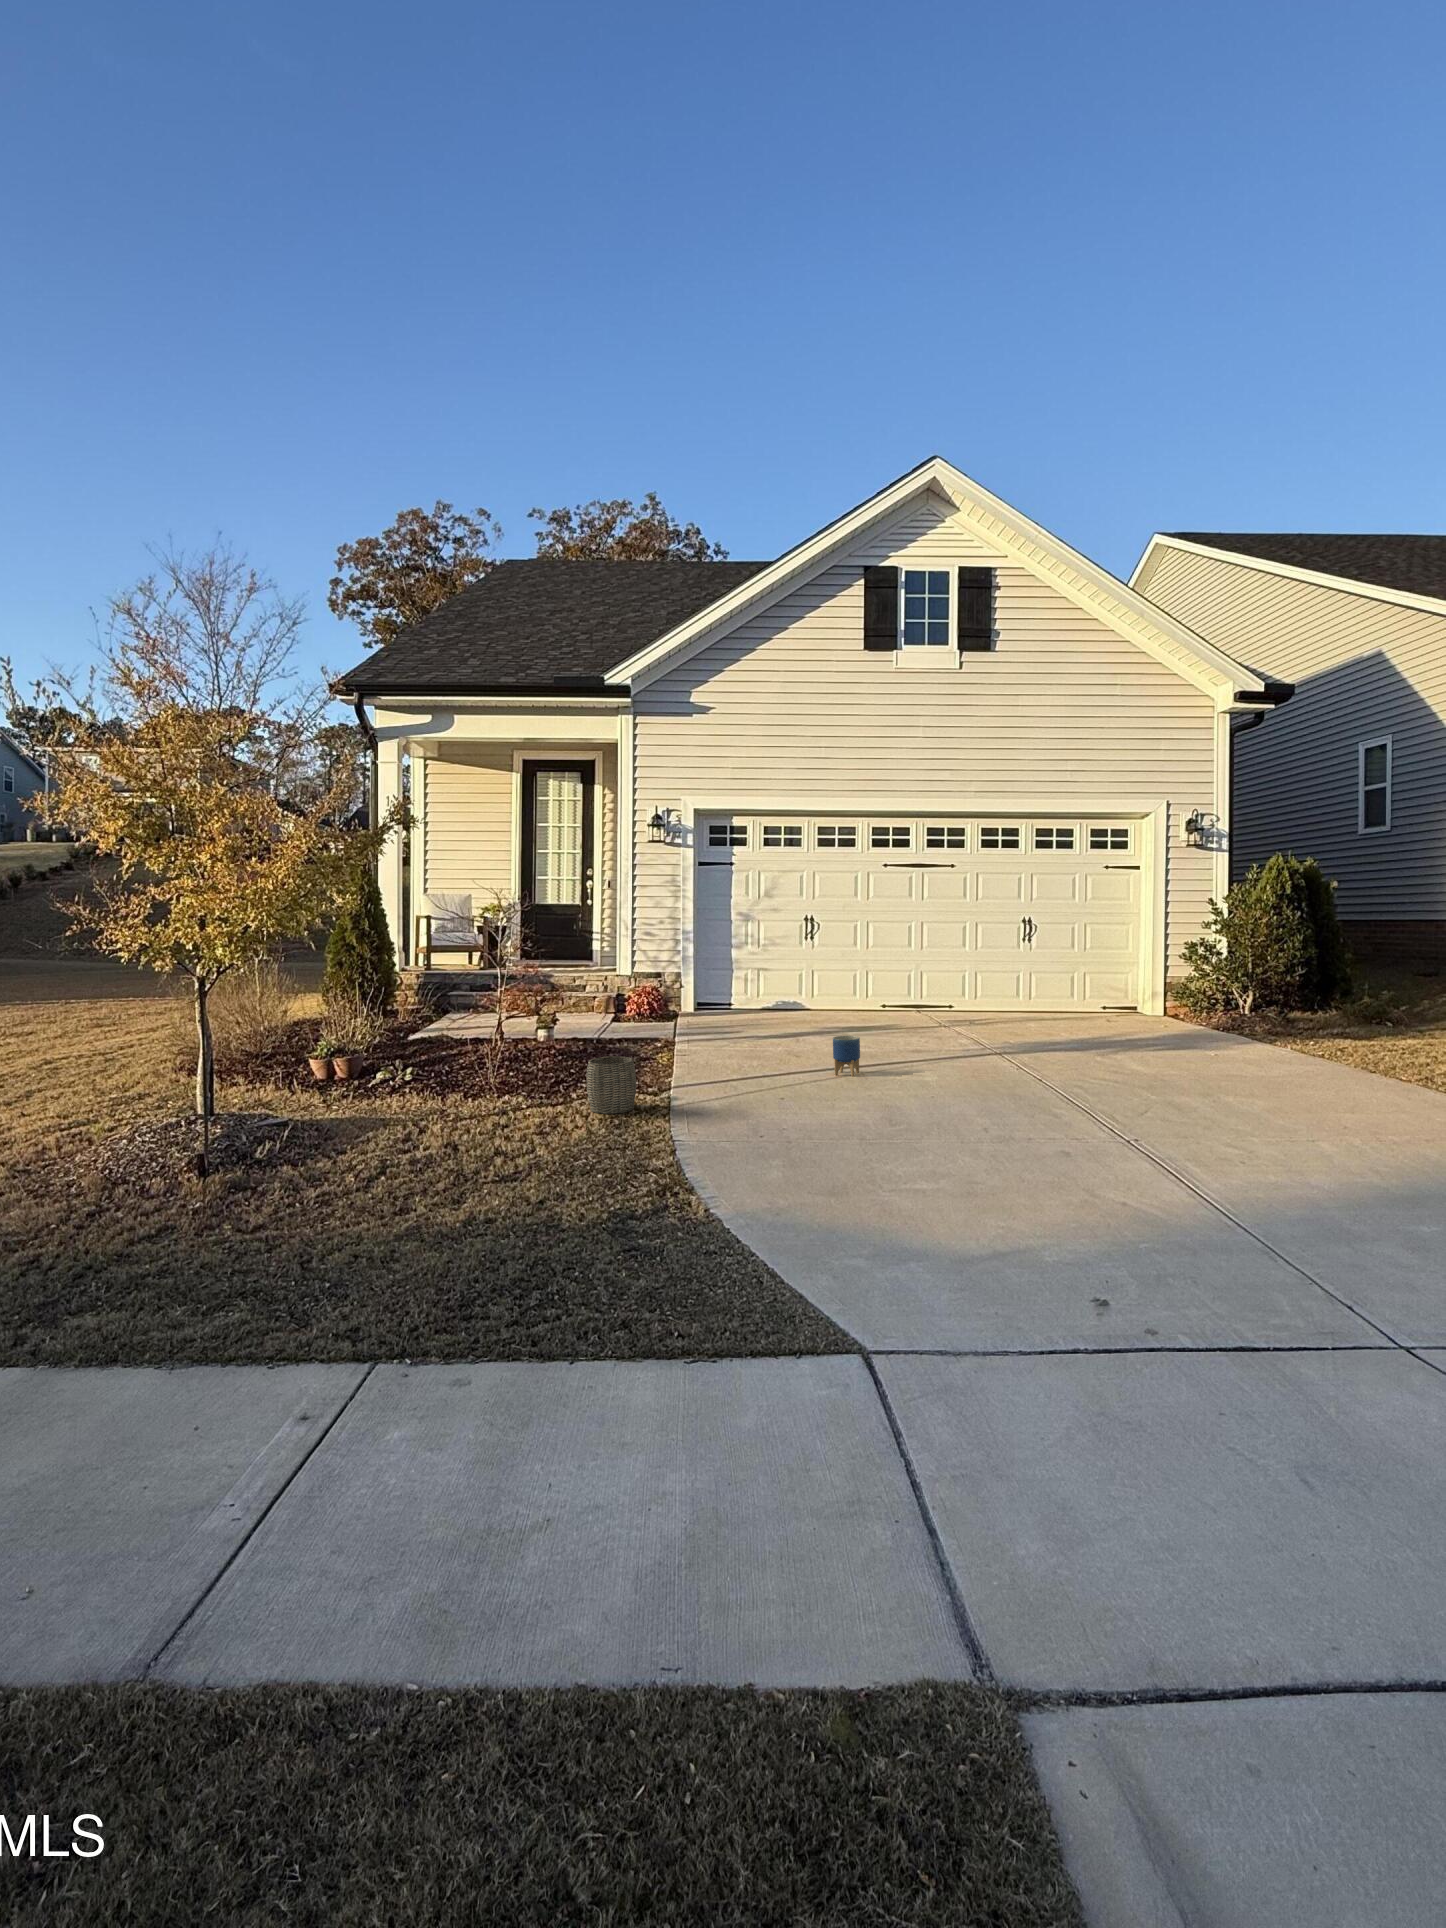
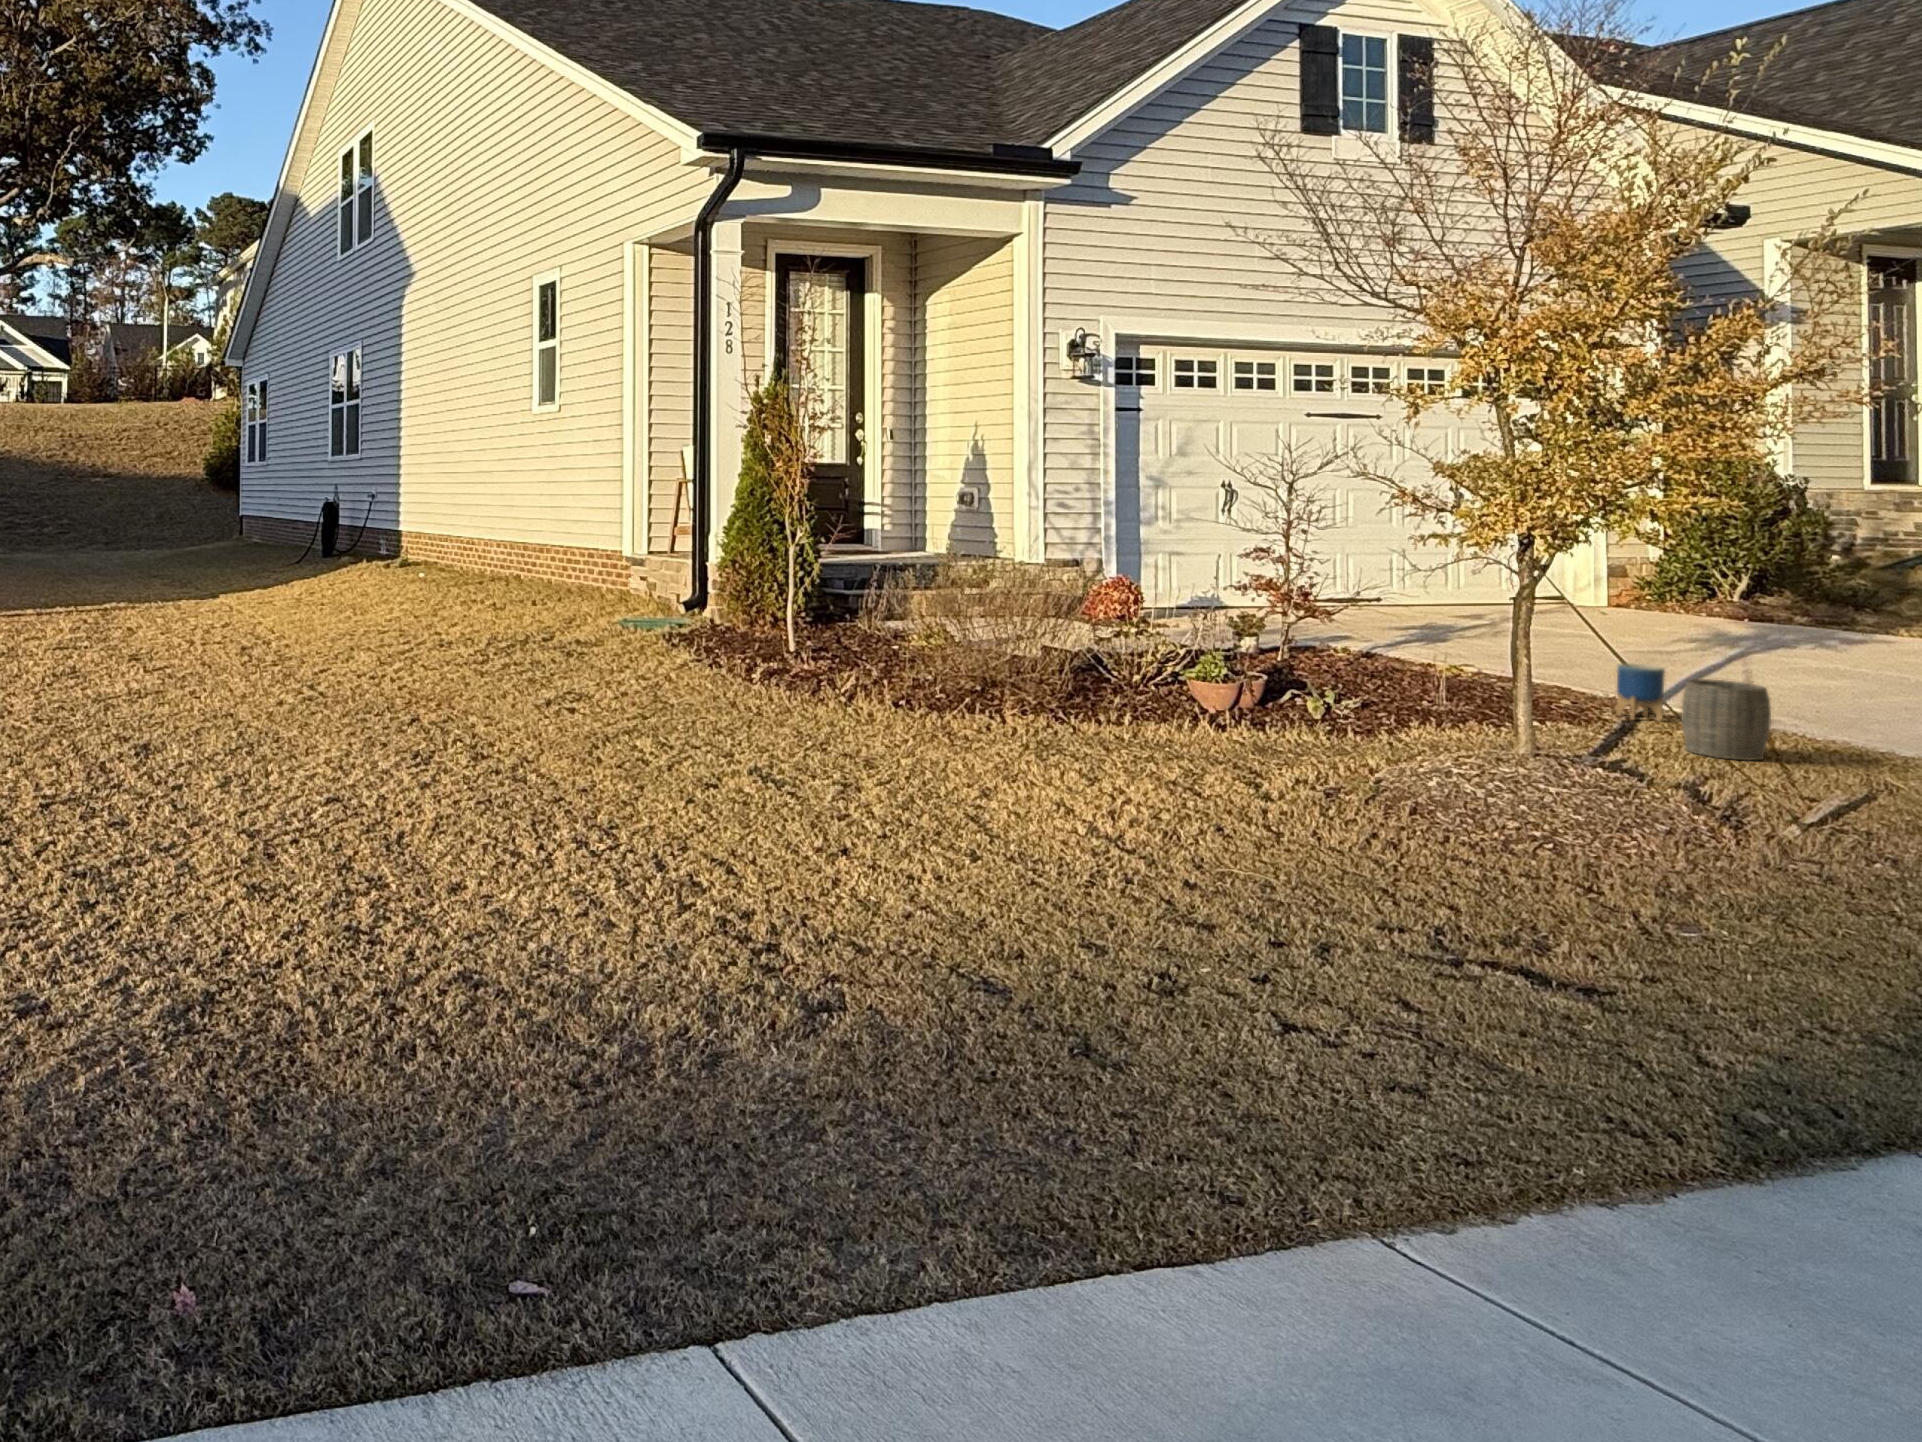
planter: present [833,1036,860,1076] -> present [1617,663,1665,721]

